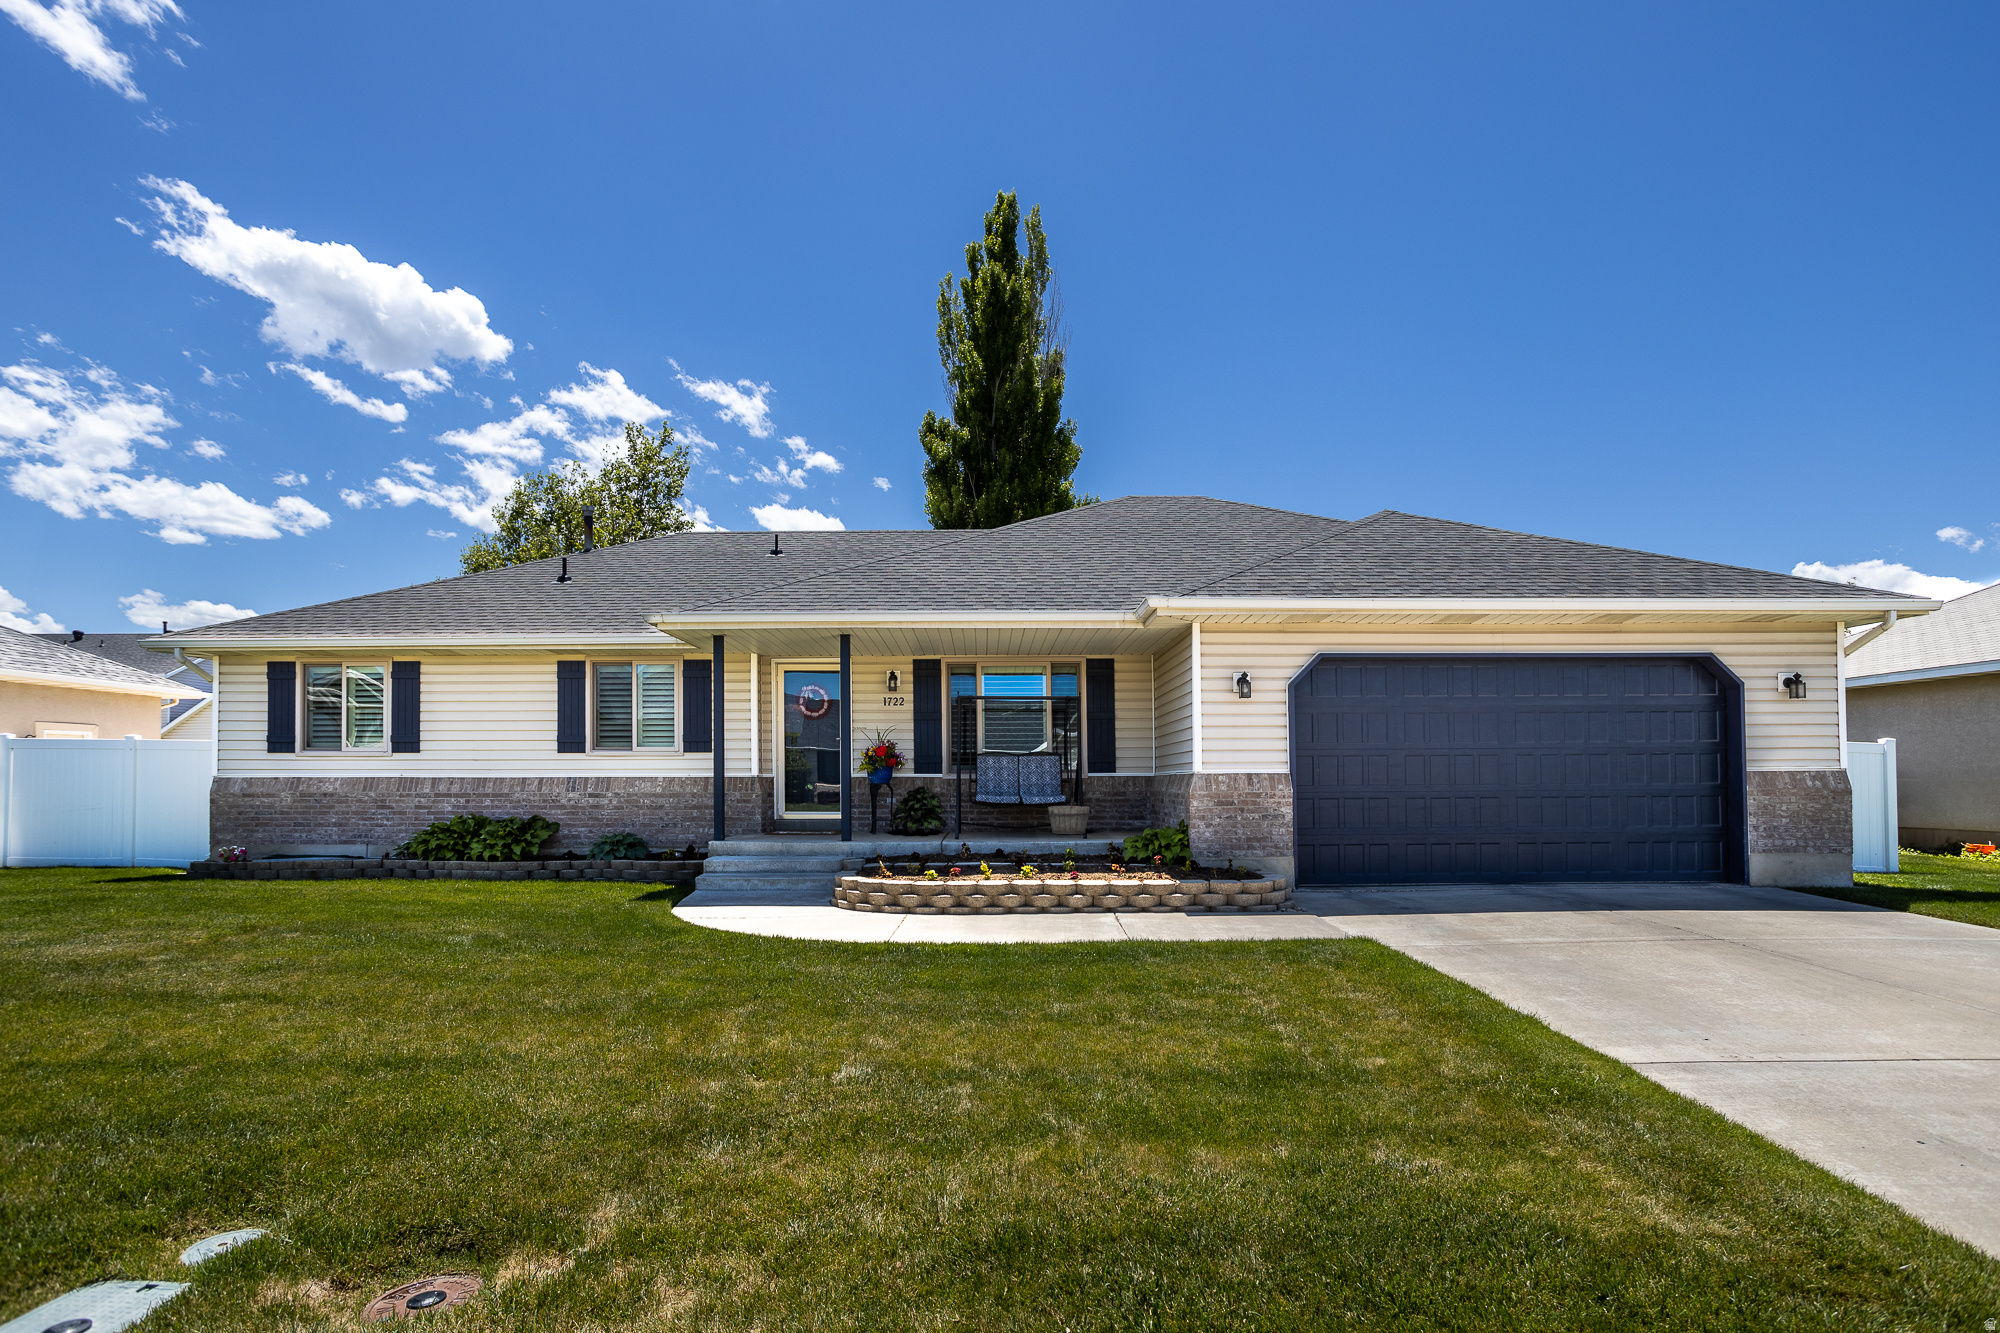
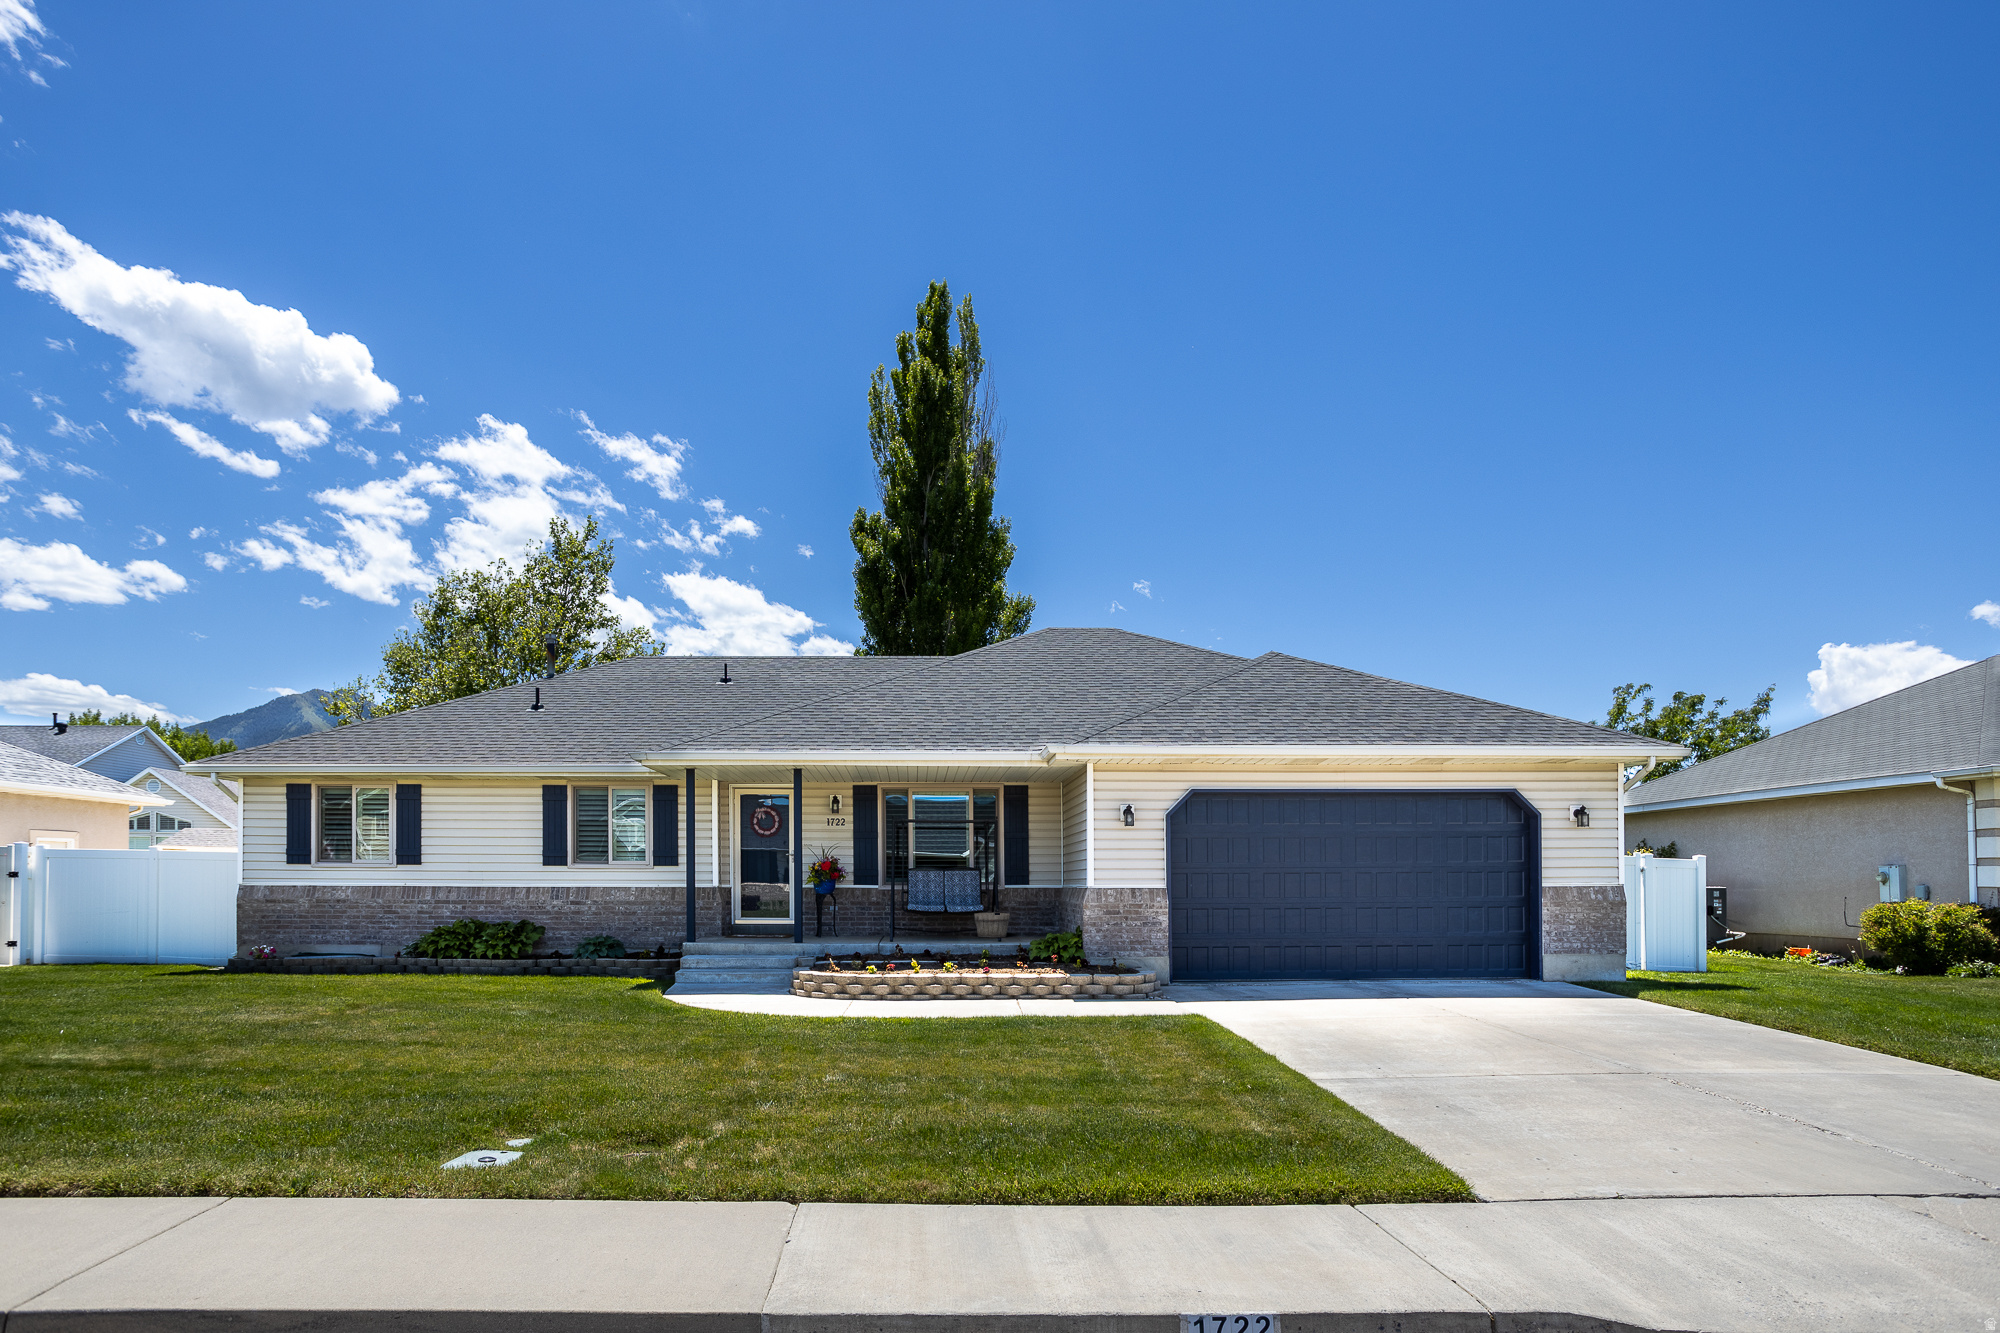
potted plant: present [889,786,946,833] -> none [837,895,886,936]

